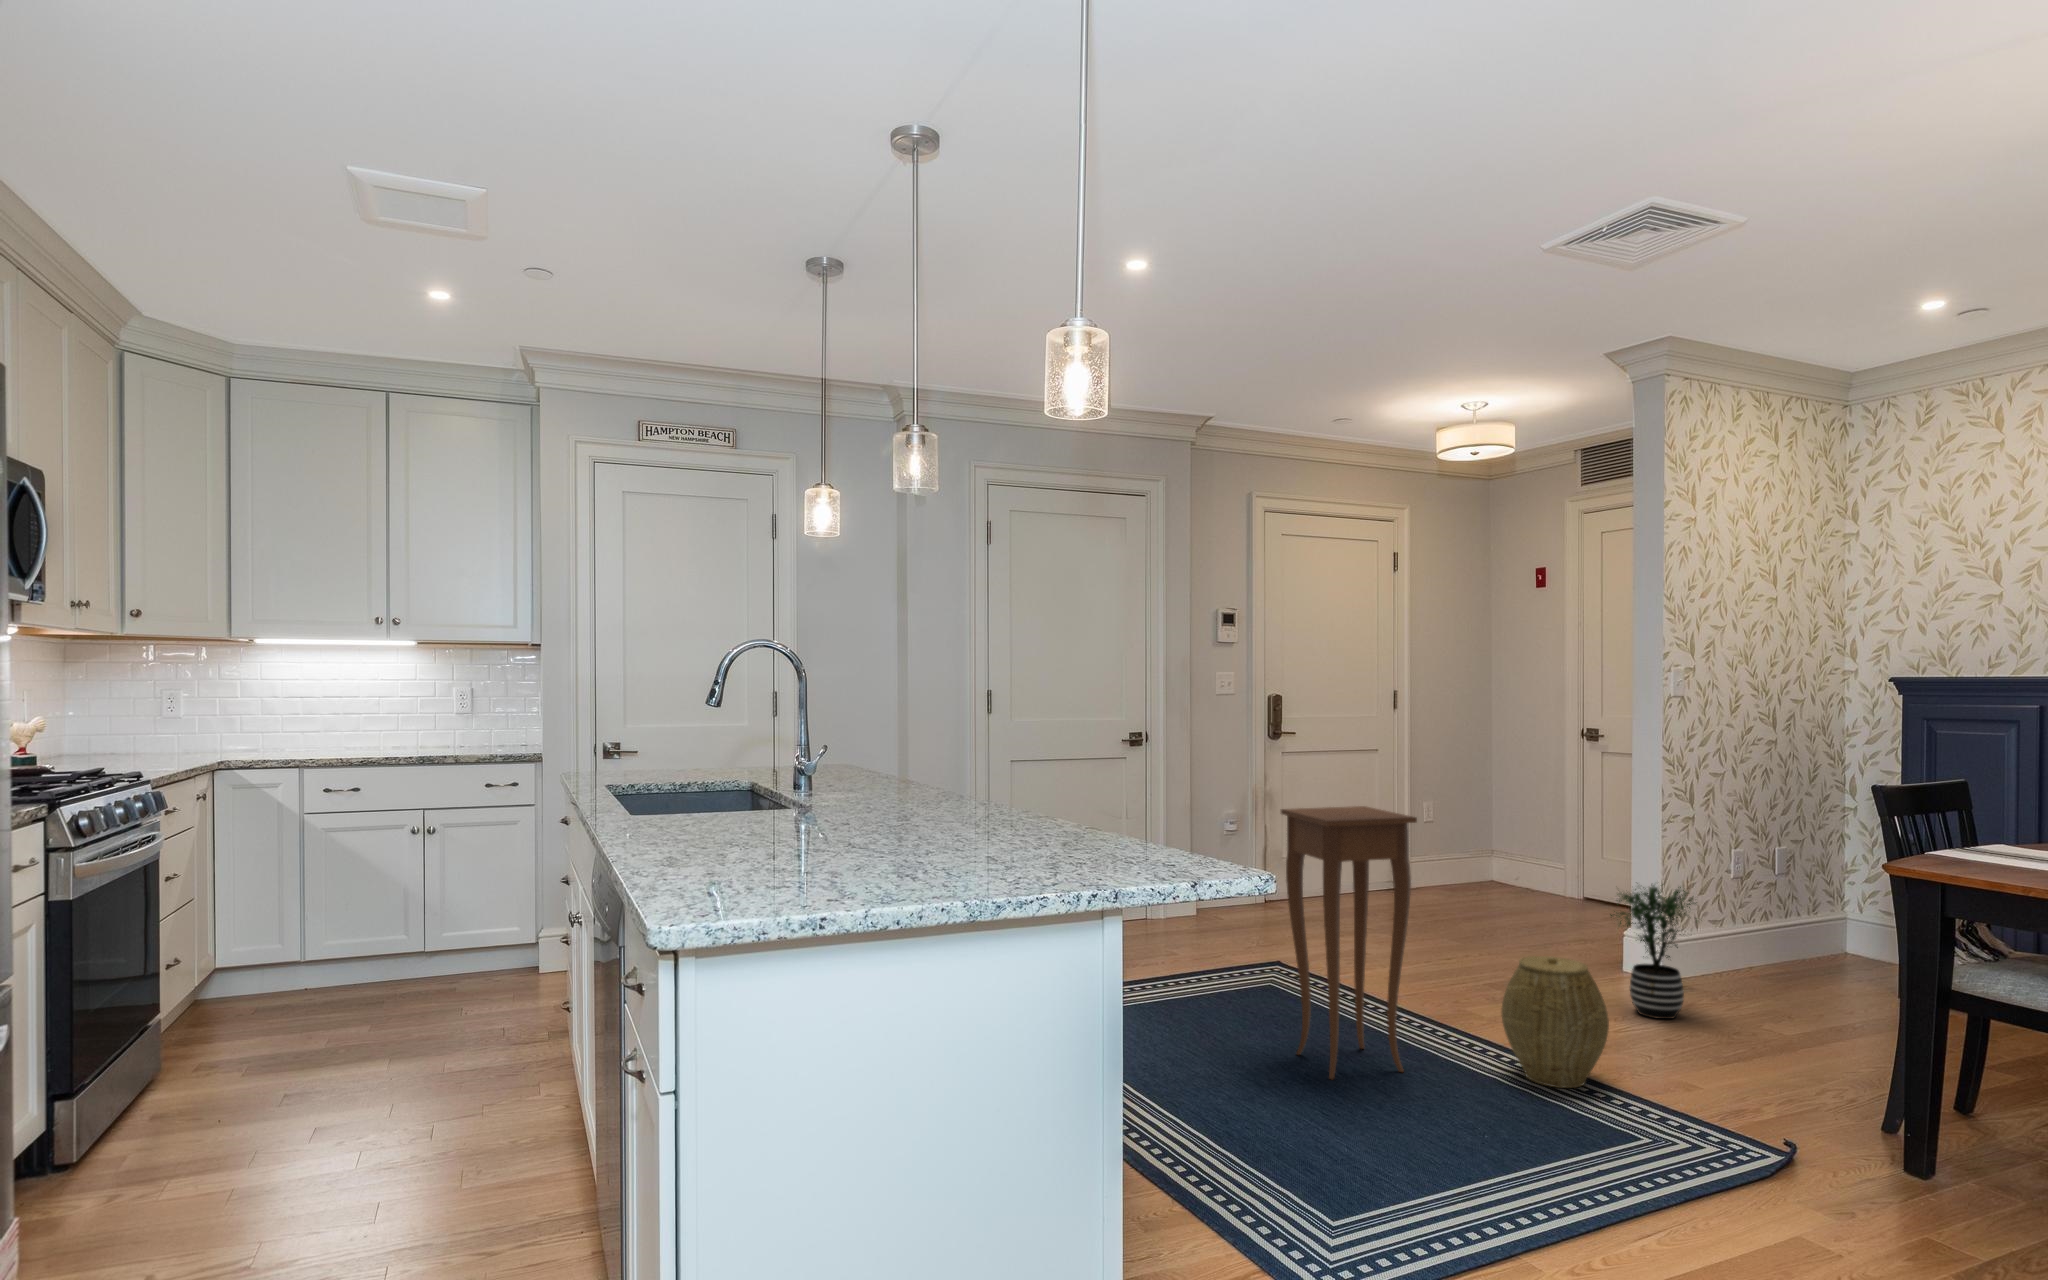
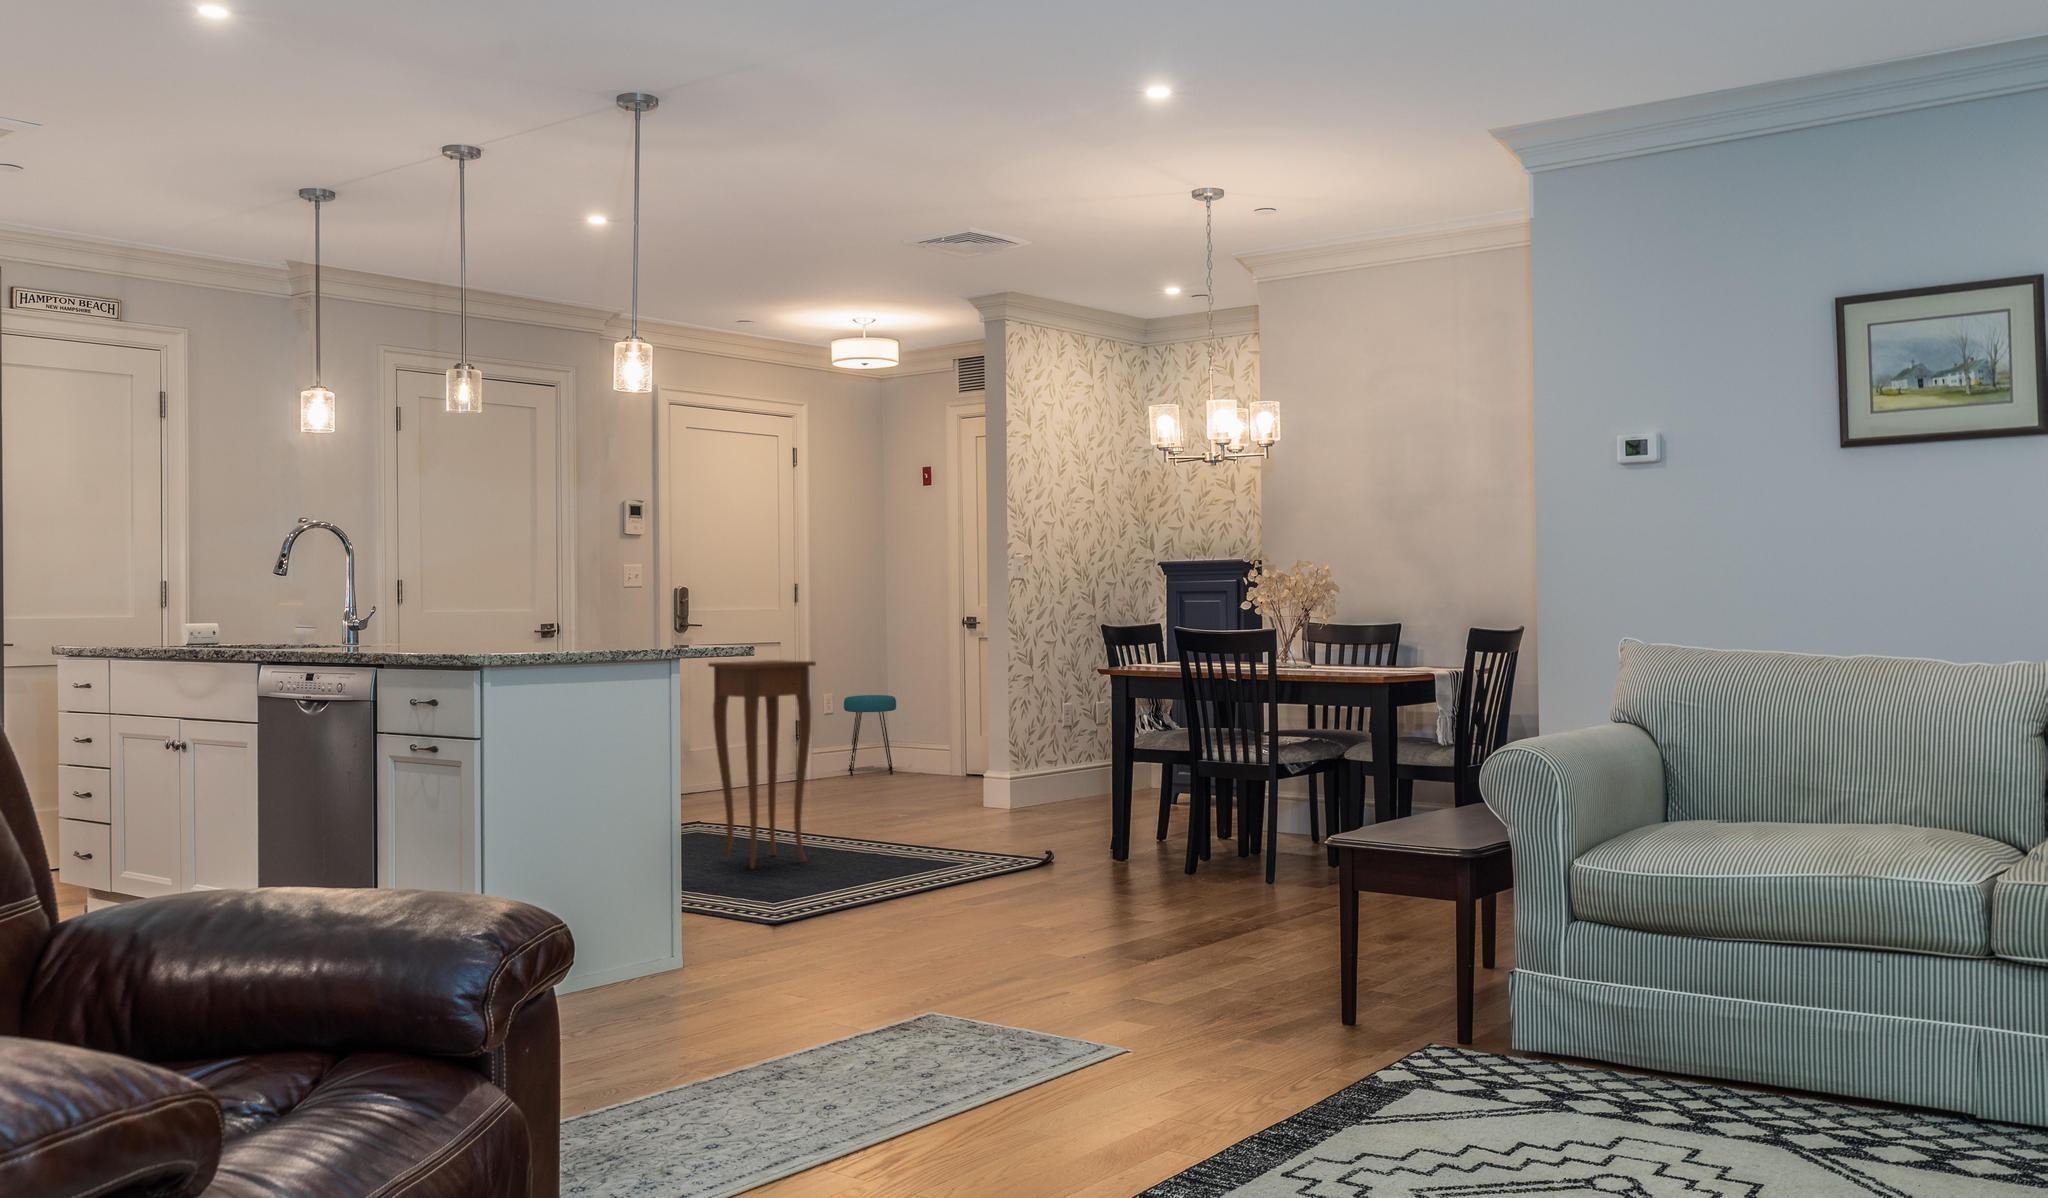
stool: none [1447,804,1506,892] -> present [844,695,896,775]
potted plant: present [1610,884,1697,1019] -> none [962,719,1029,825]
woven basket: present [1501,956,1609,1088] -> none [879,763,952,858]

